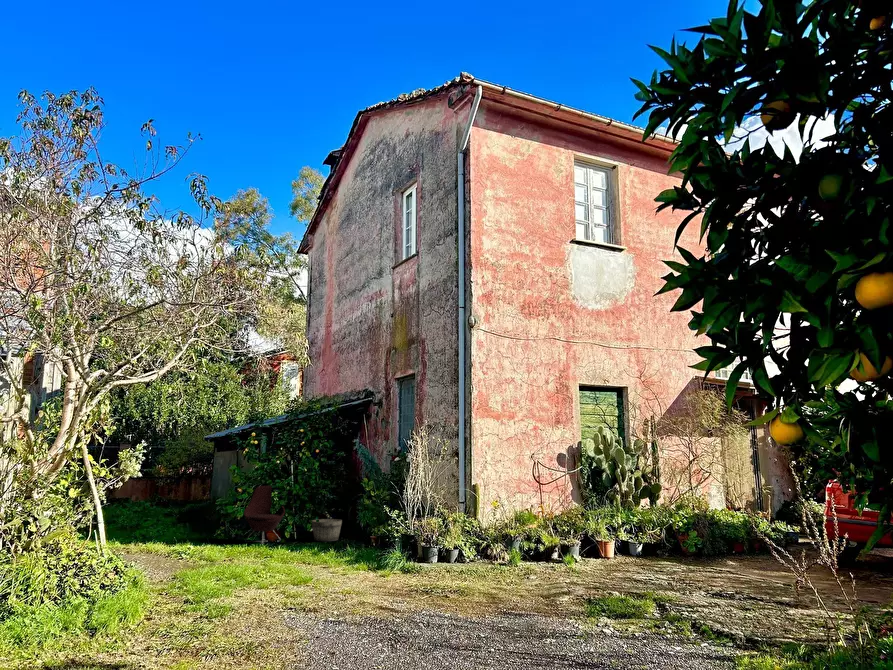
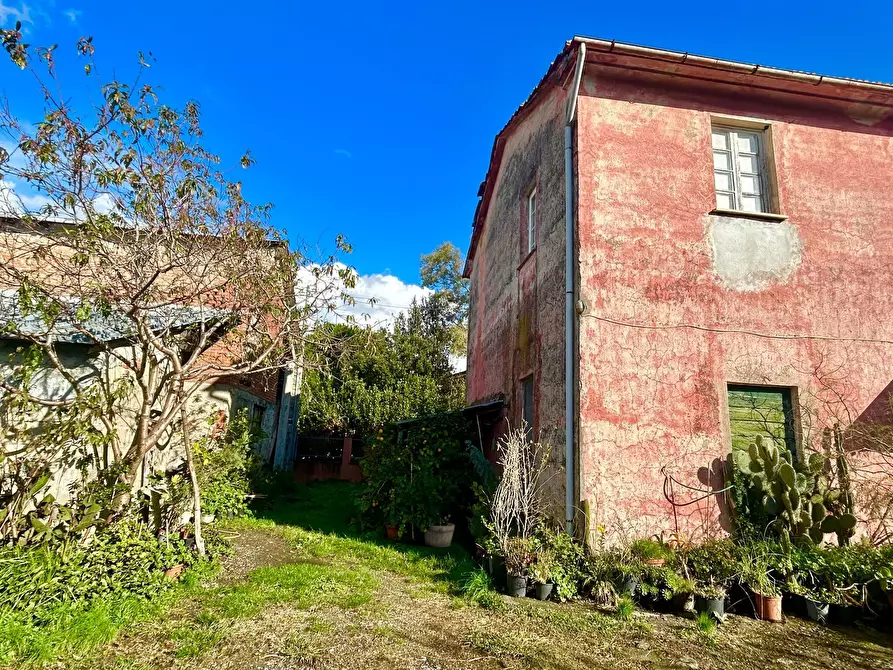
chair: present [244,486,285,543] -> none [358,483,398,543]

